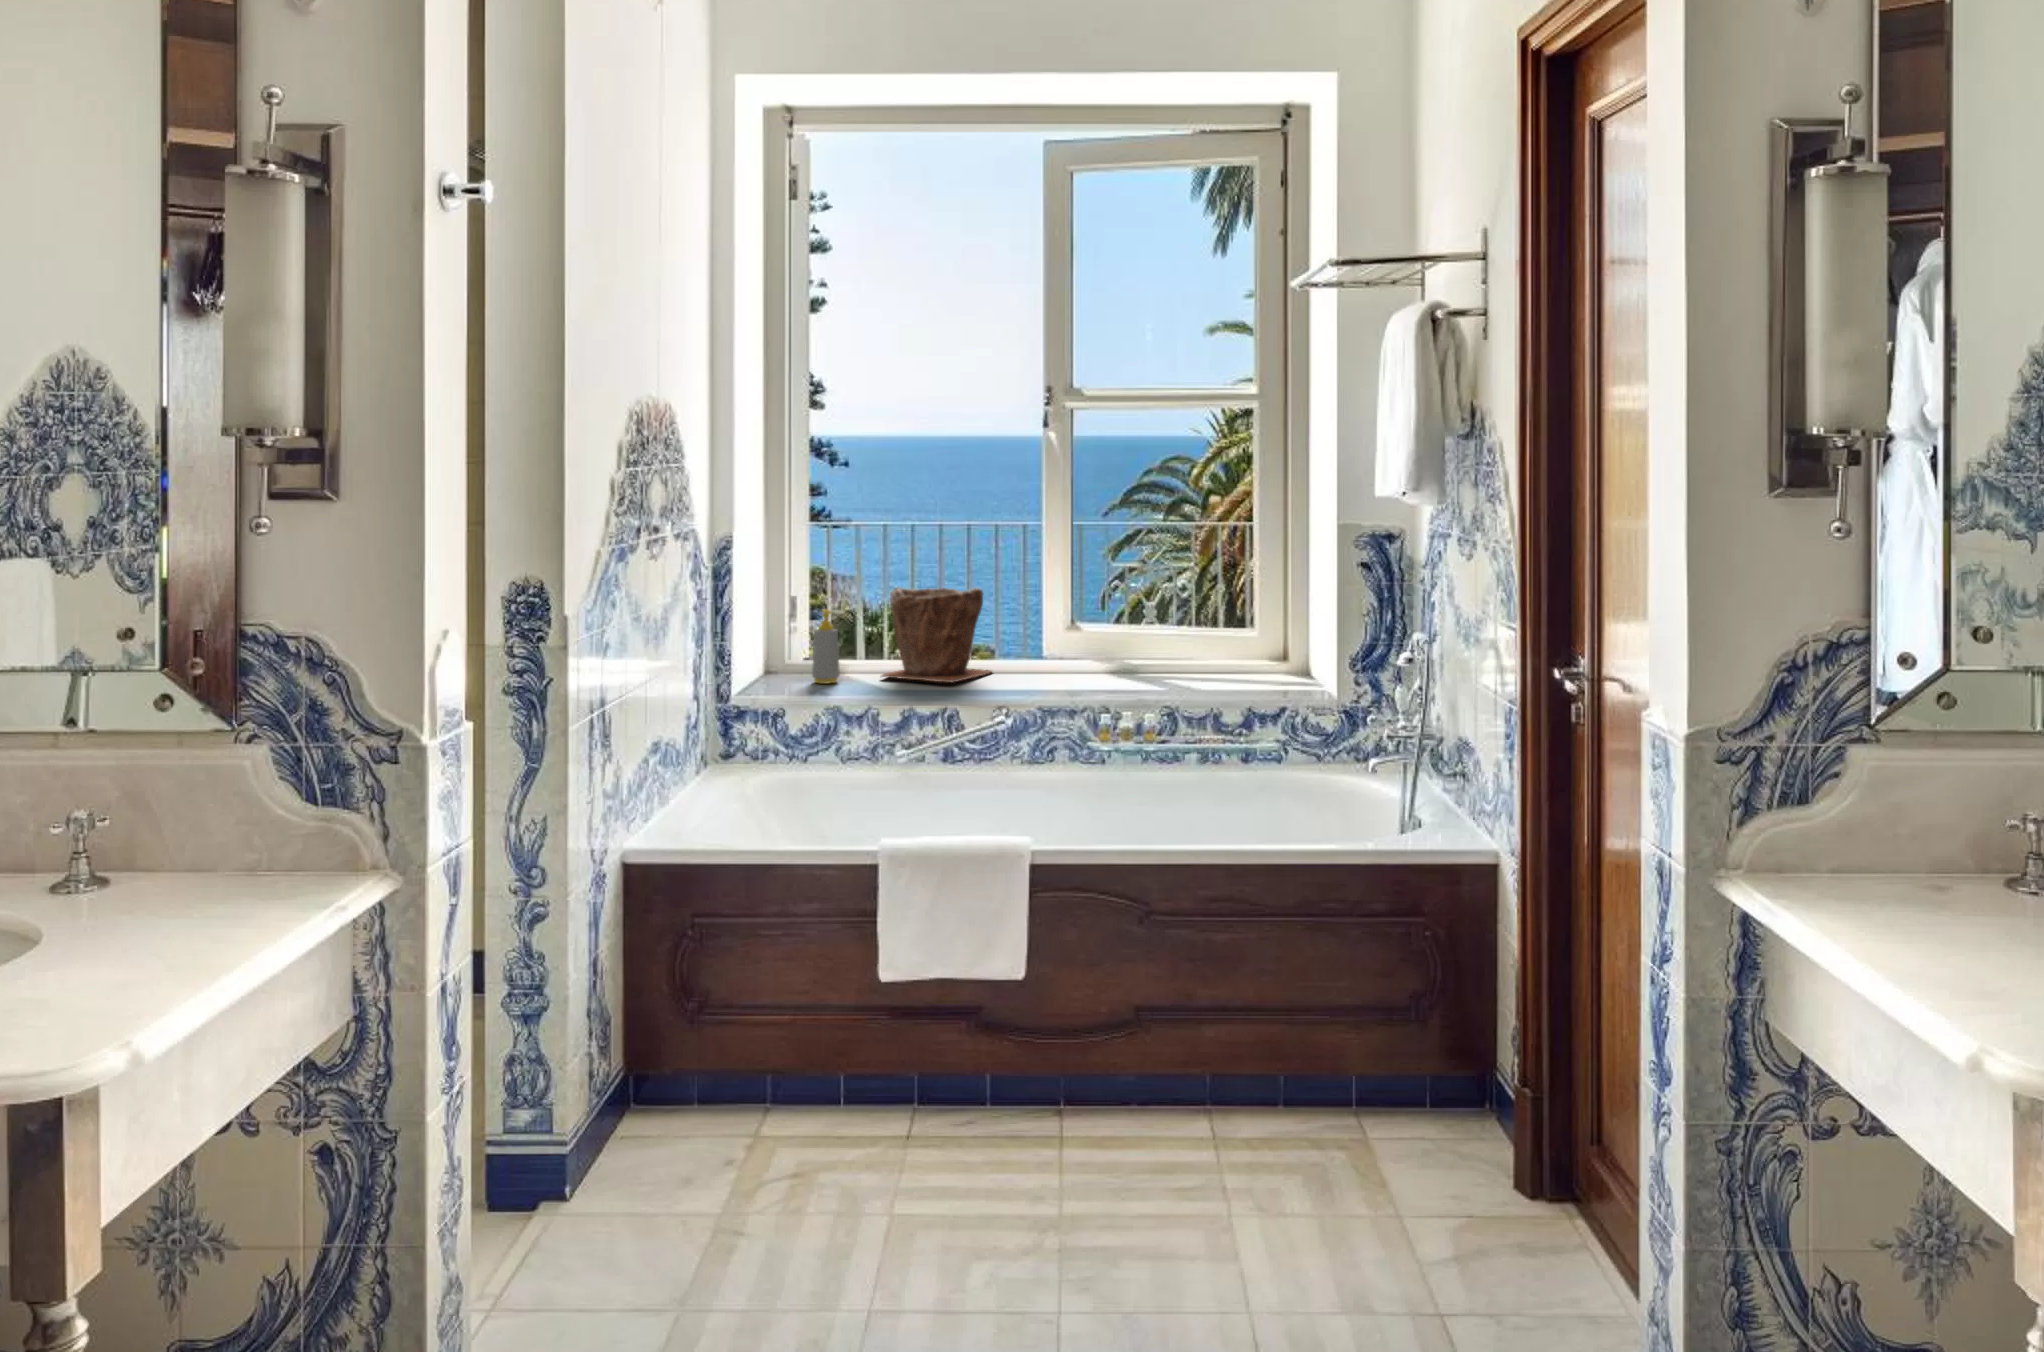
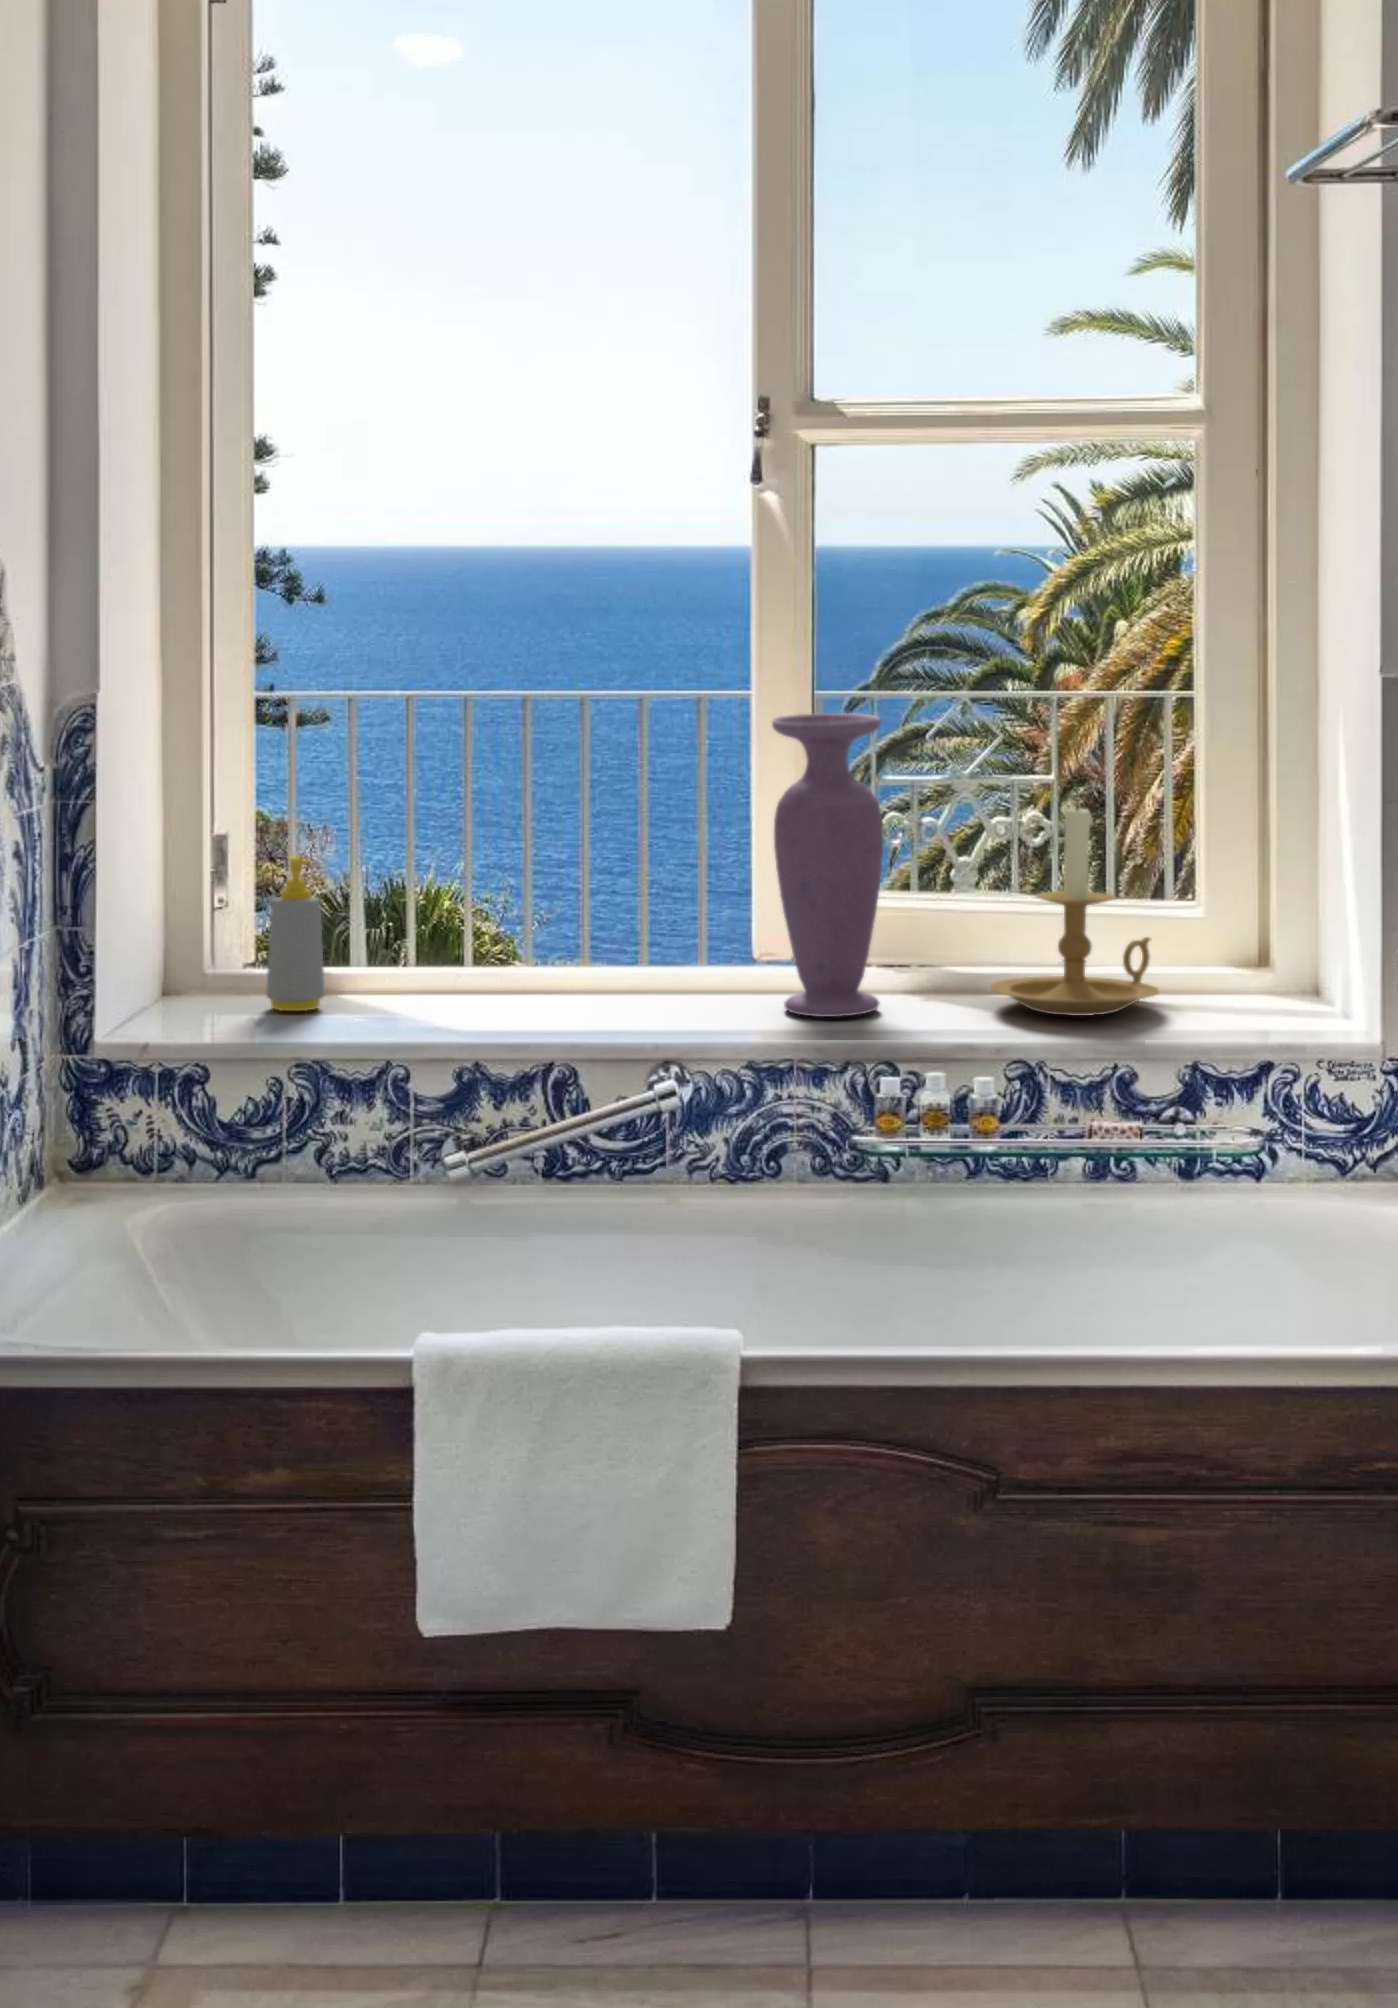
vase: none [1051,541,1105,686] -> present [772,713,883,1017]
candle holder: none [1157,582,1238,686] -> present [990,801,1159,1016]
plant pot: present [882,587,992,682] -> none [409,809,644,1010]

